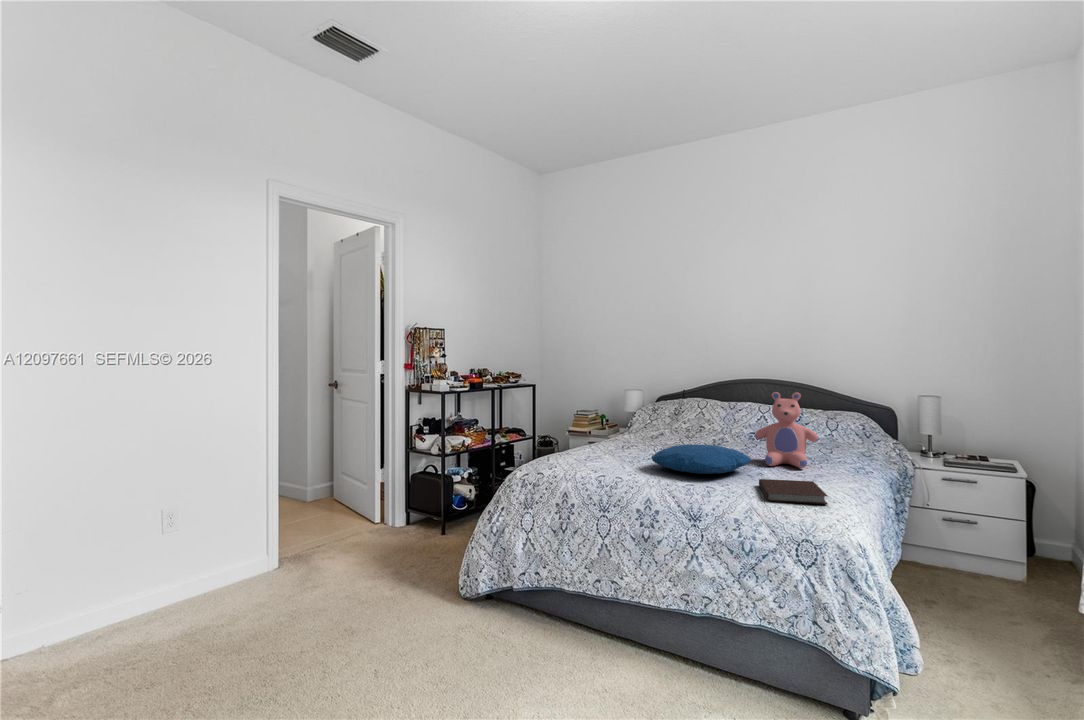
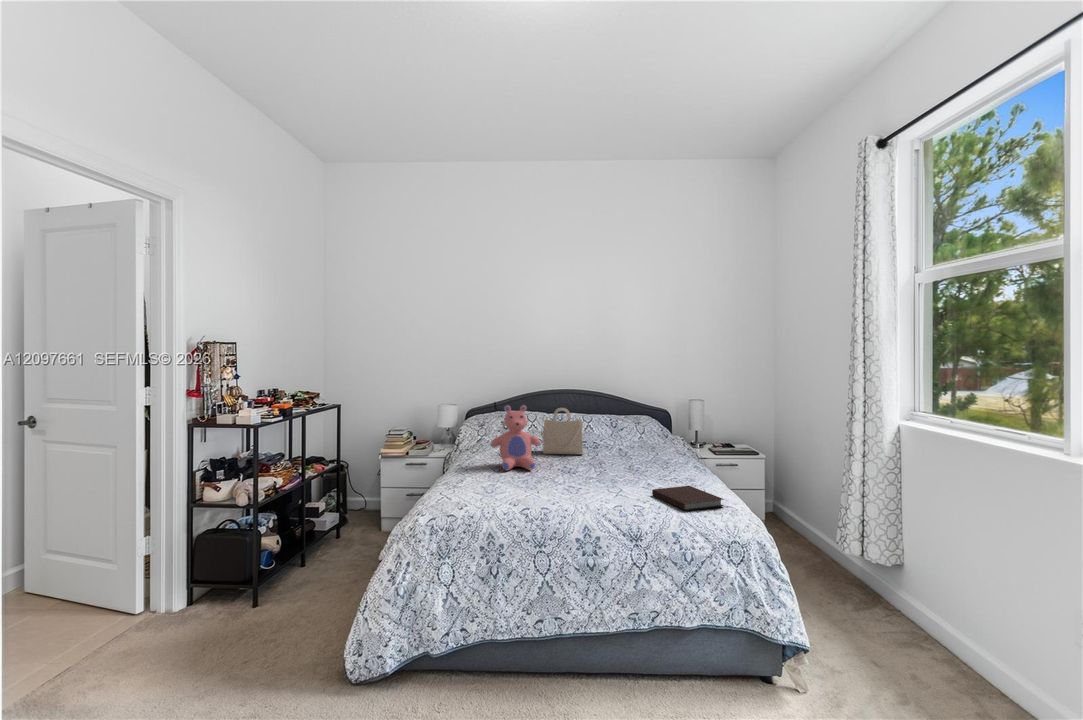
teddy bear: present [755,392,819,468] -> present [491,405,540,470]
handbag: none [708,393,760,447] -> present [542,408,583,454]
pillow: present [651,444,751,474] -> none [548,461,627,491]

